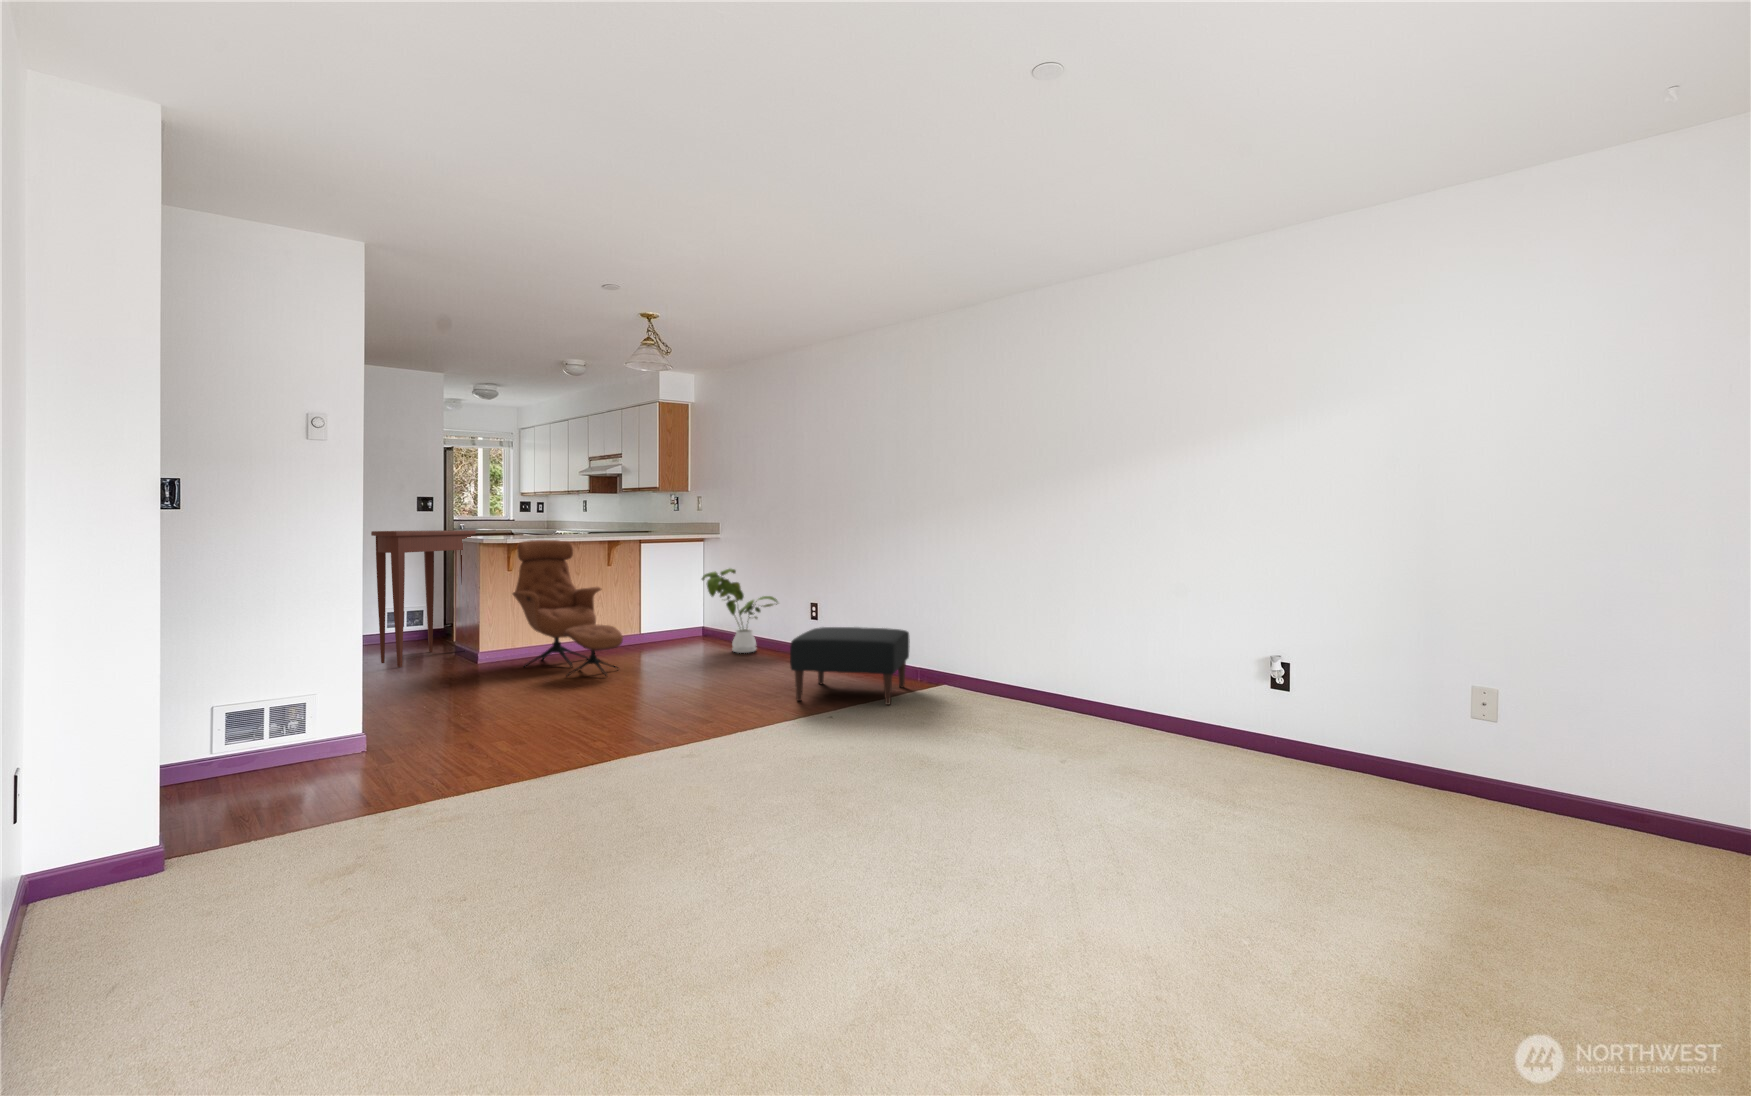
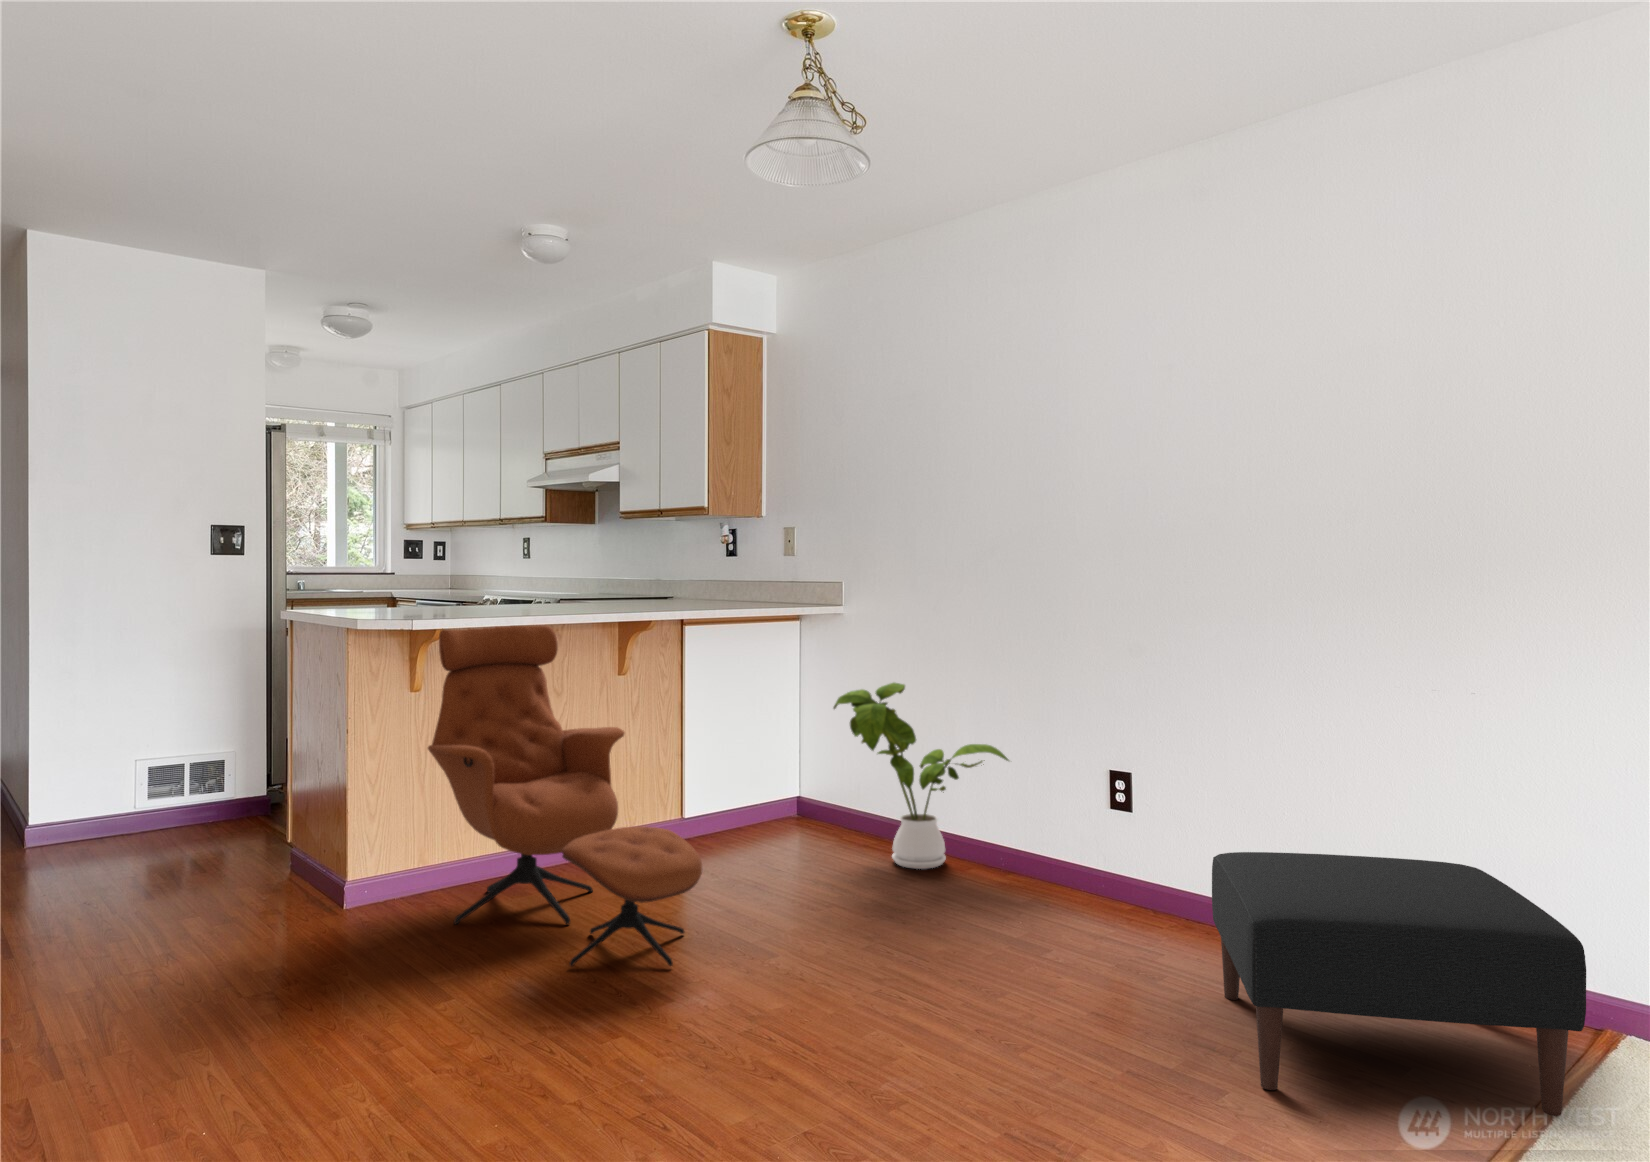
console table: present [371,530,476,667] -> none [104,598,337,922]

